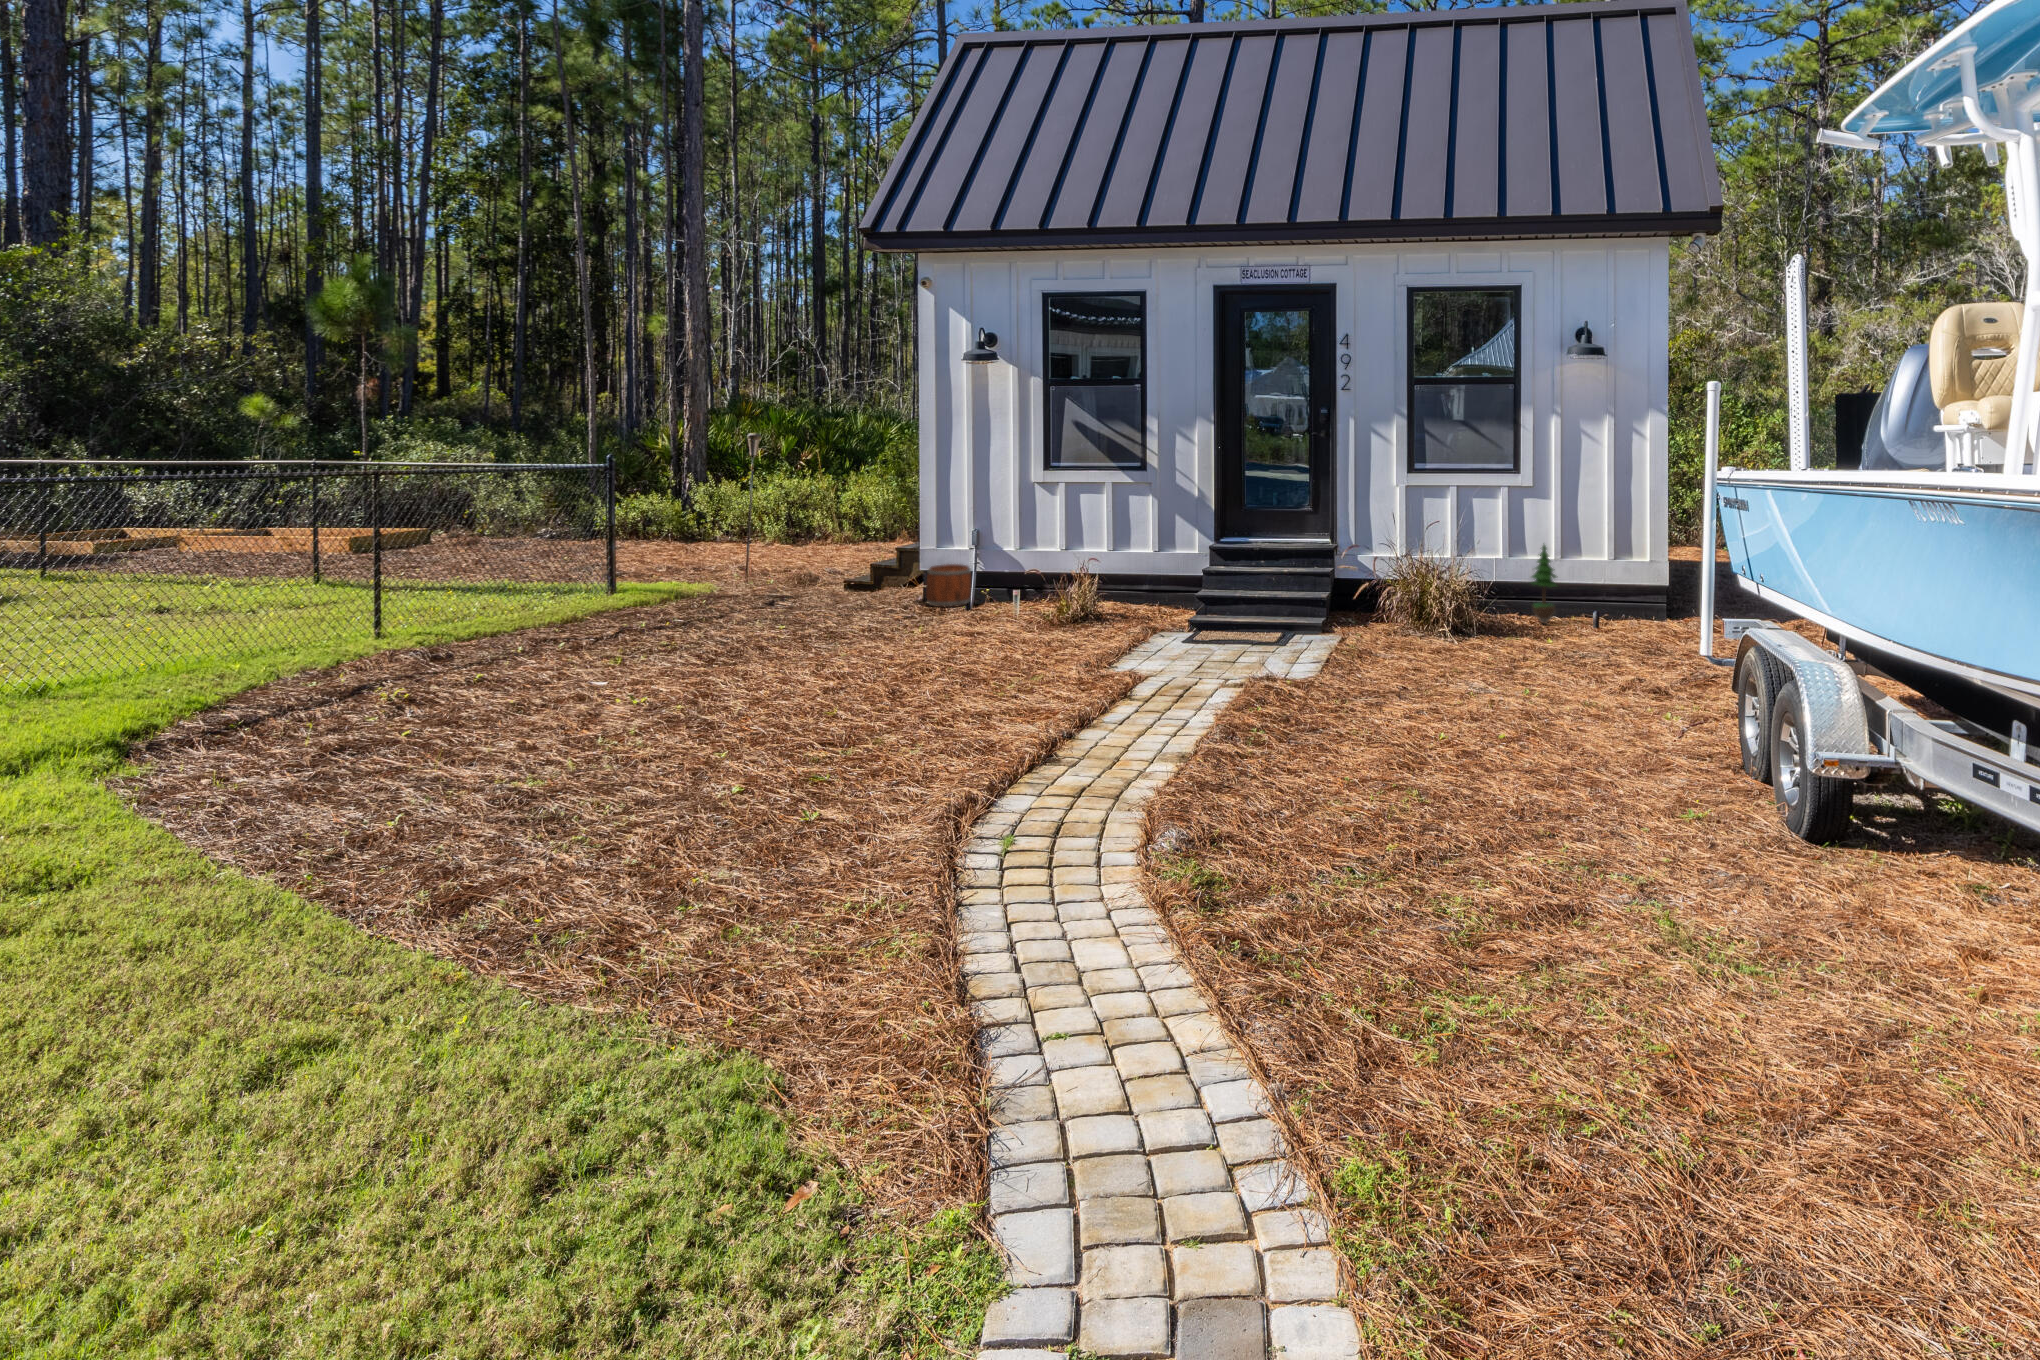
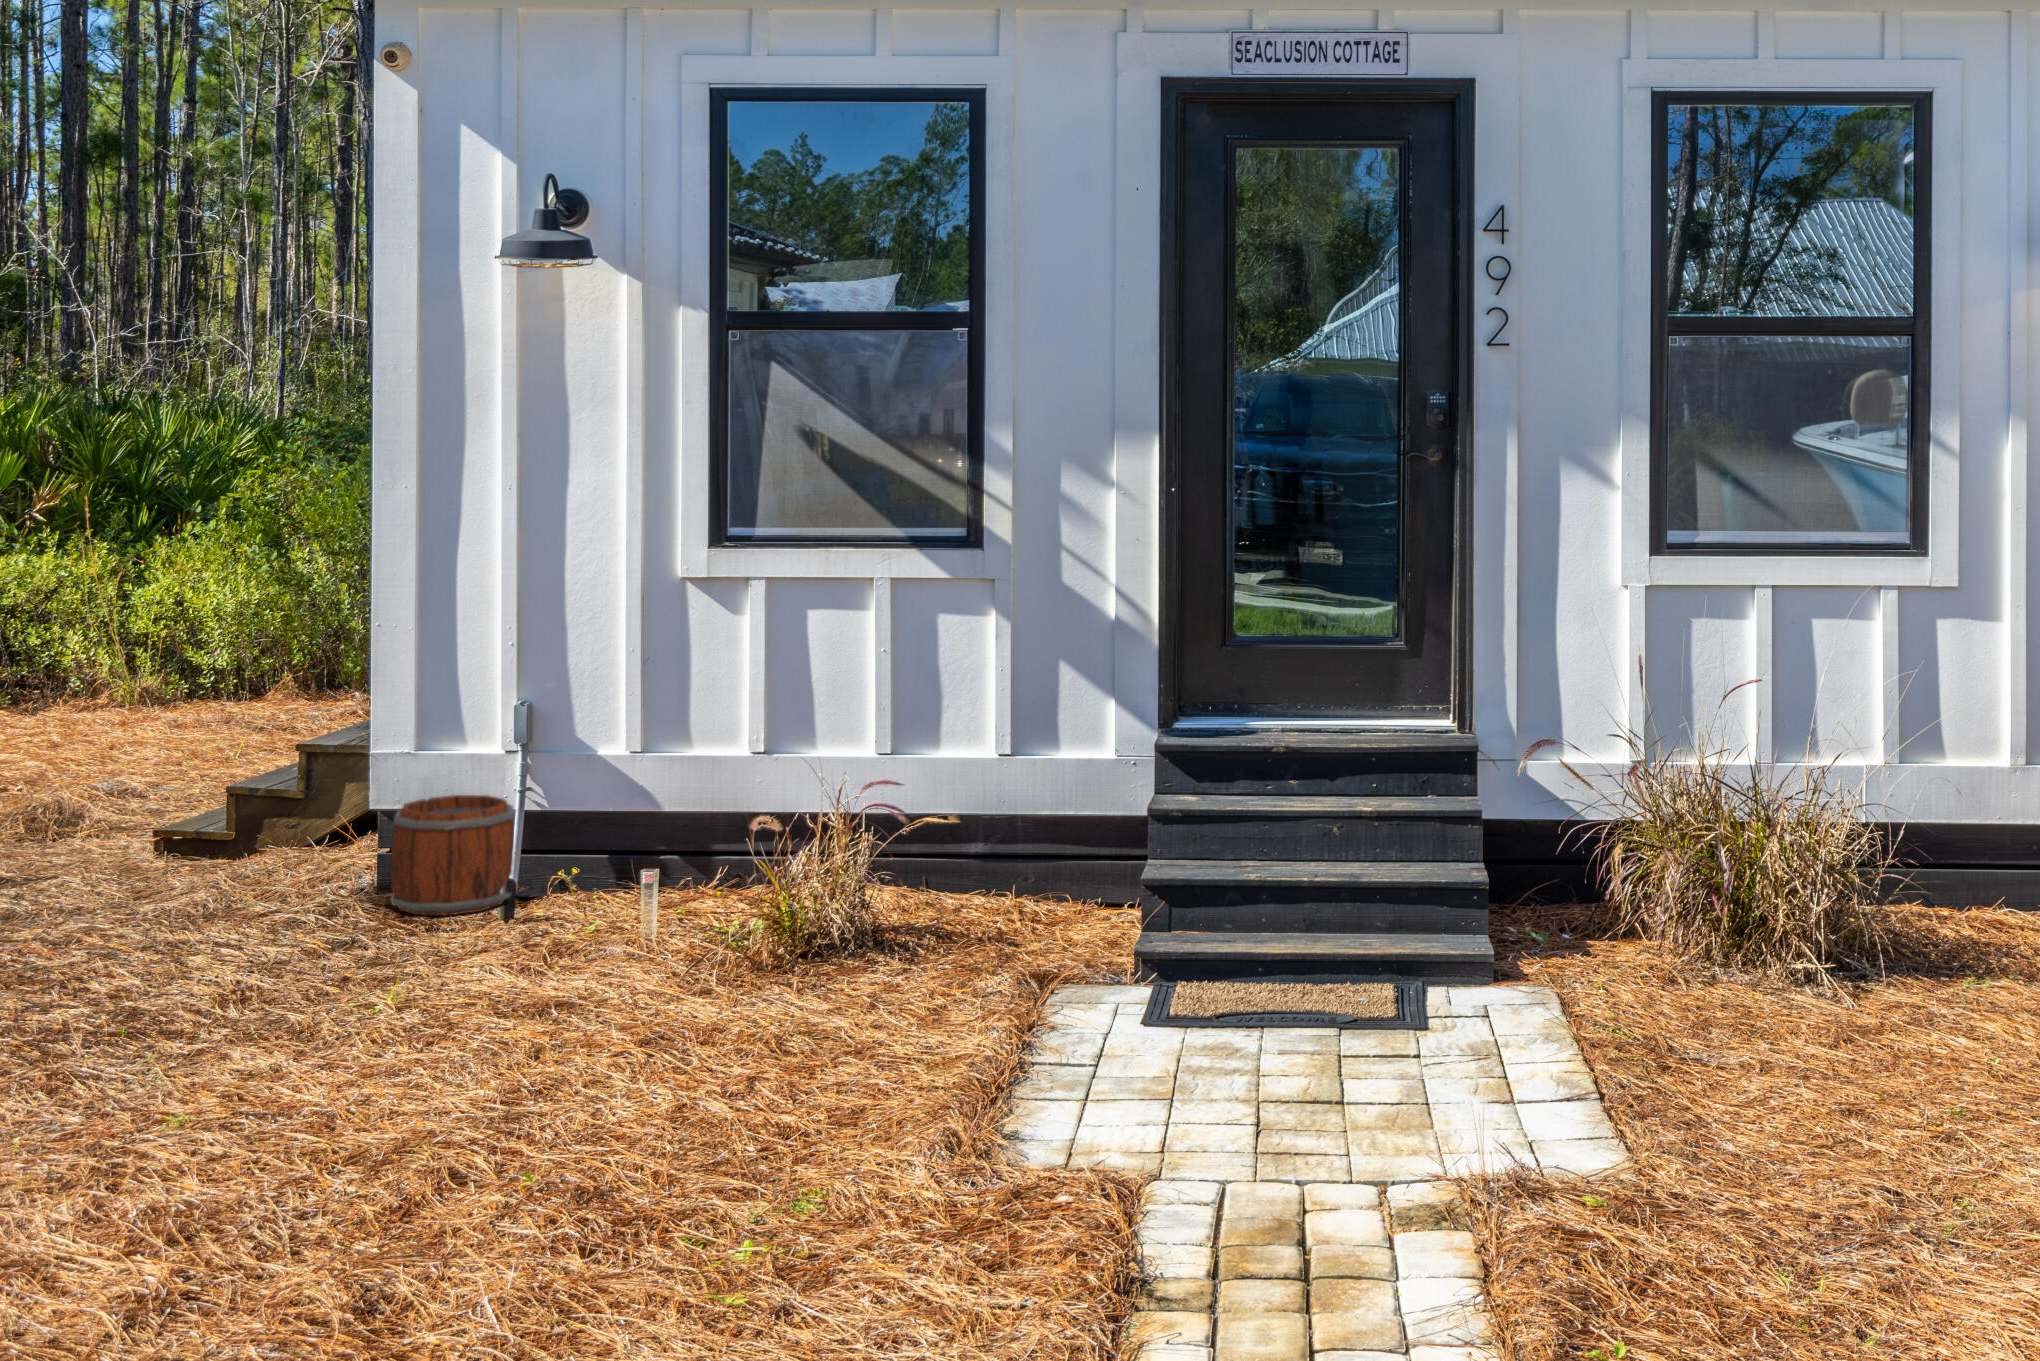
potted tree: present [1531,545,1557,624] -> none [1941,722,2017,922]

